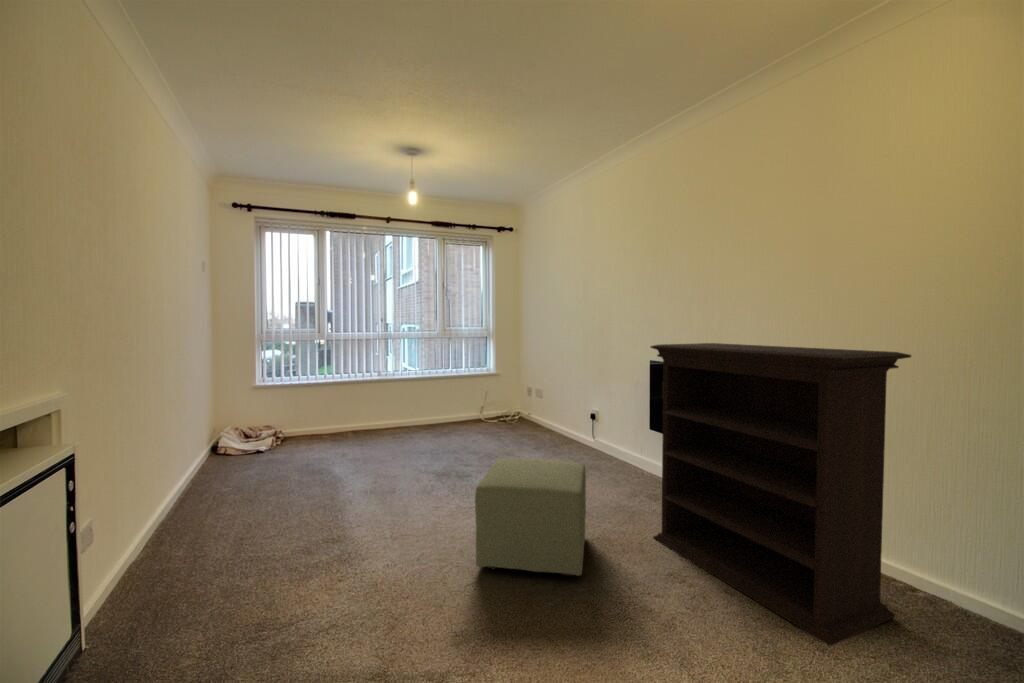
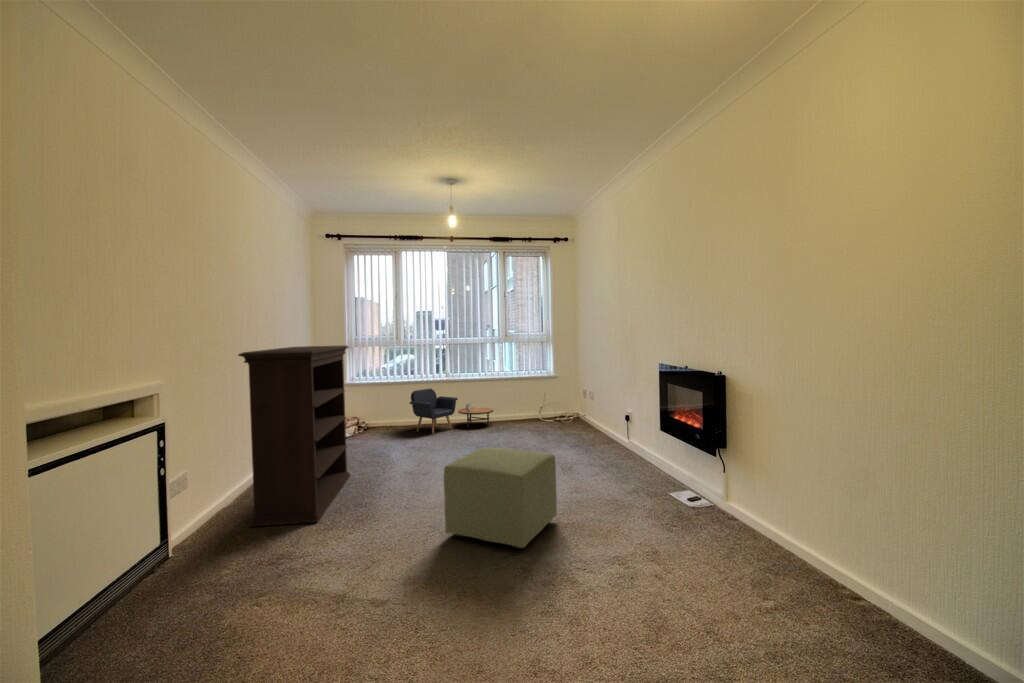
bookshelf: present [651,343,911,646] -> present [238,345,351,527]
armchair: none [343,390,435,442] -> present [410,388,493,434]

